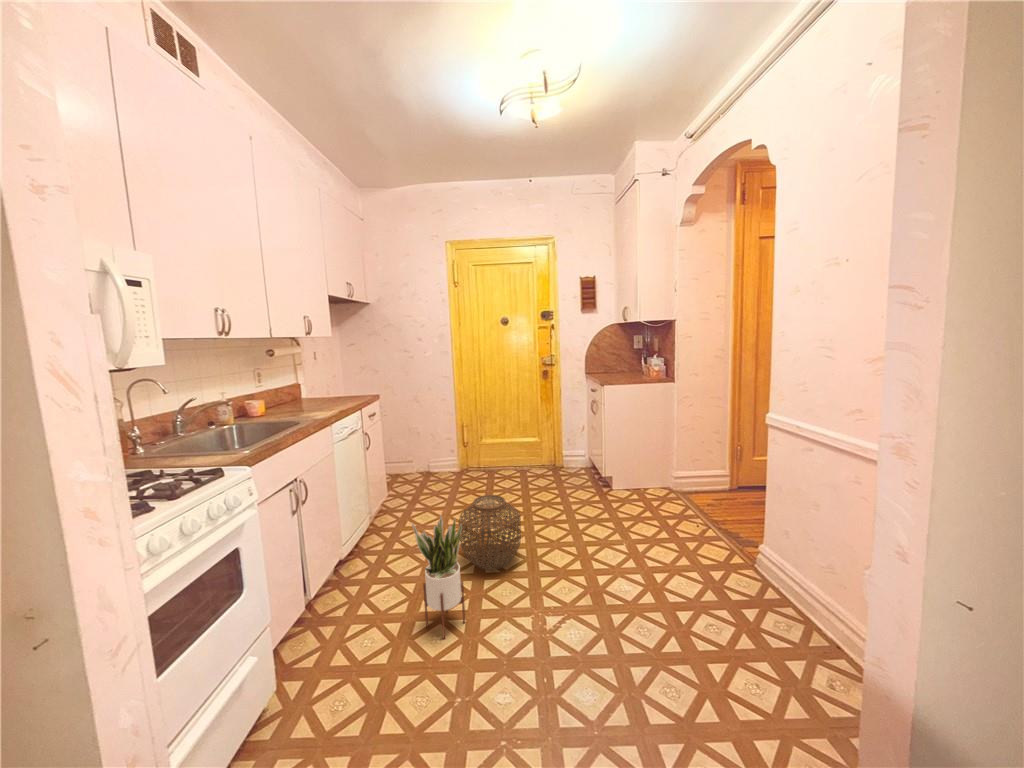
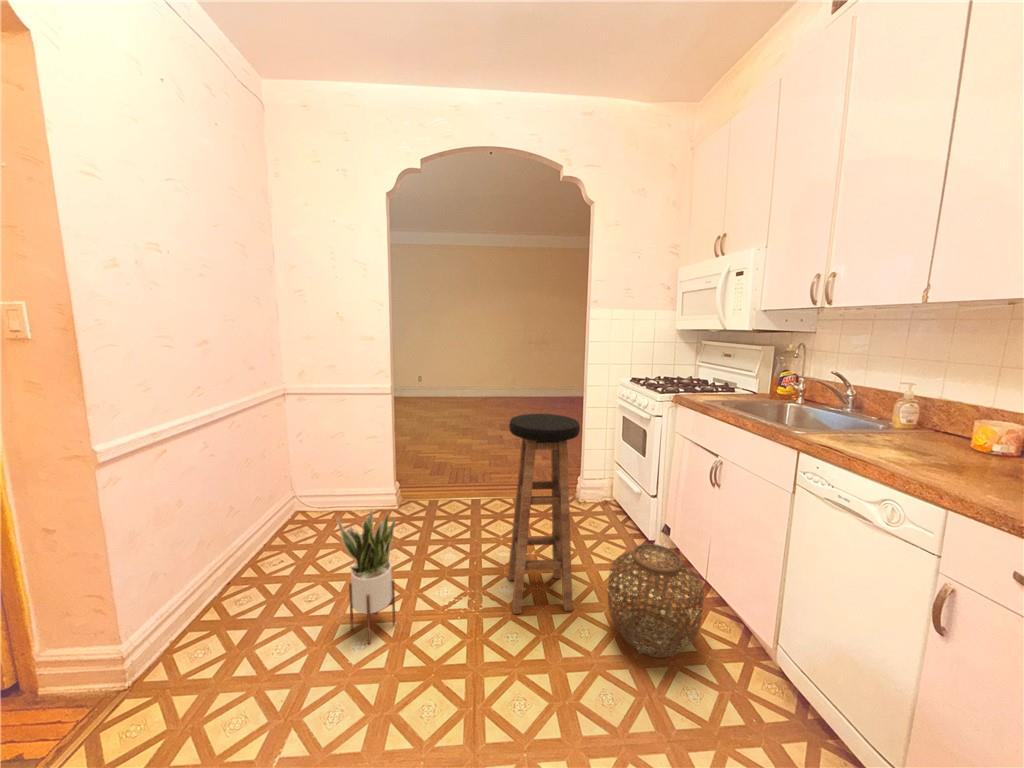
bar stool: none [561,423,631,613] -> present [508,414,580,614]
woven basket: present [459,495,521,570] -> present [608,544,704,657]

